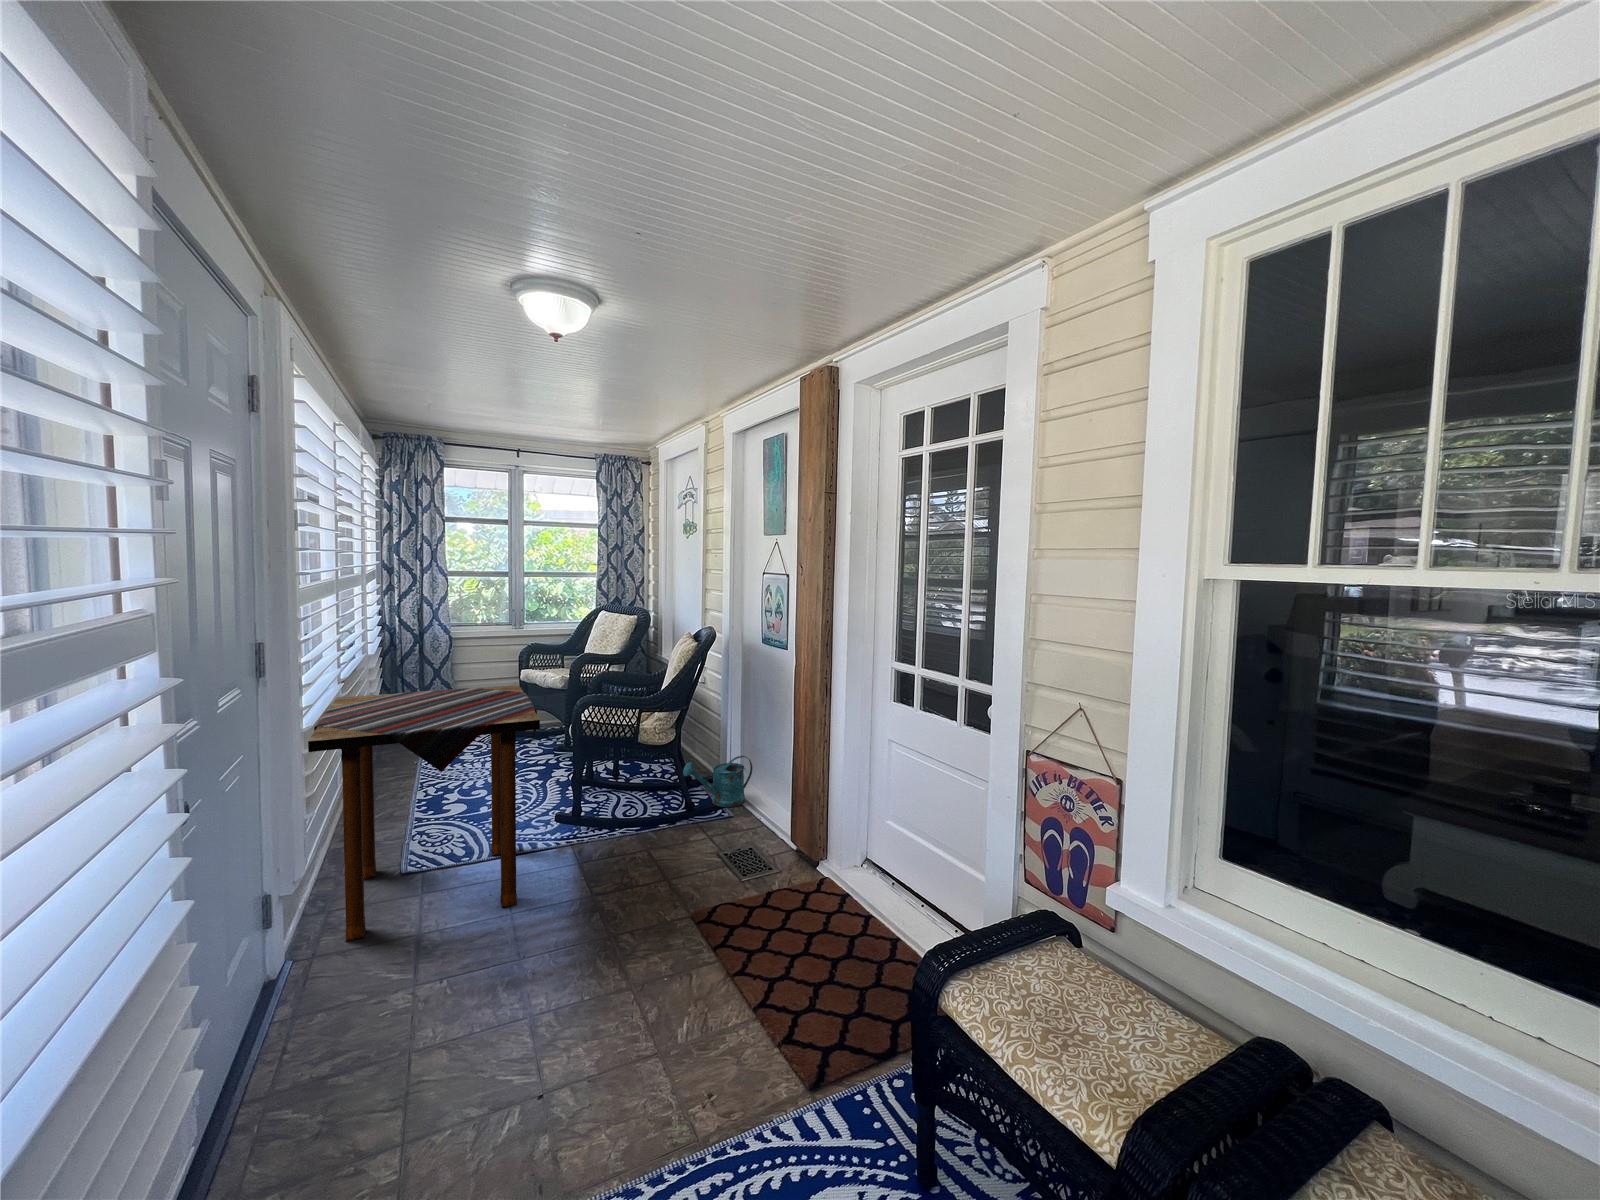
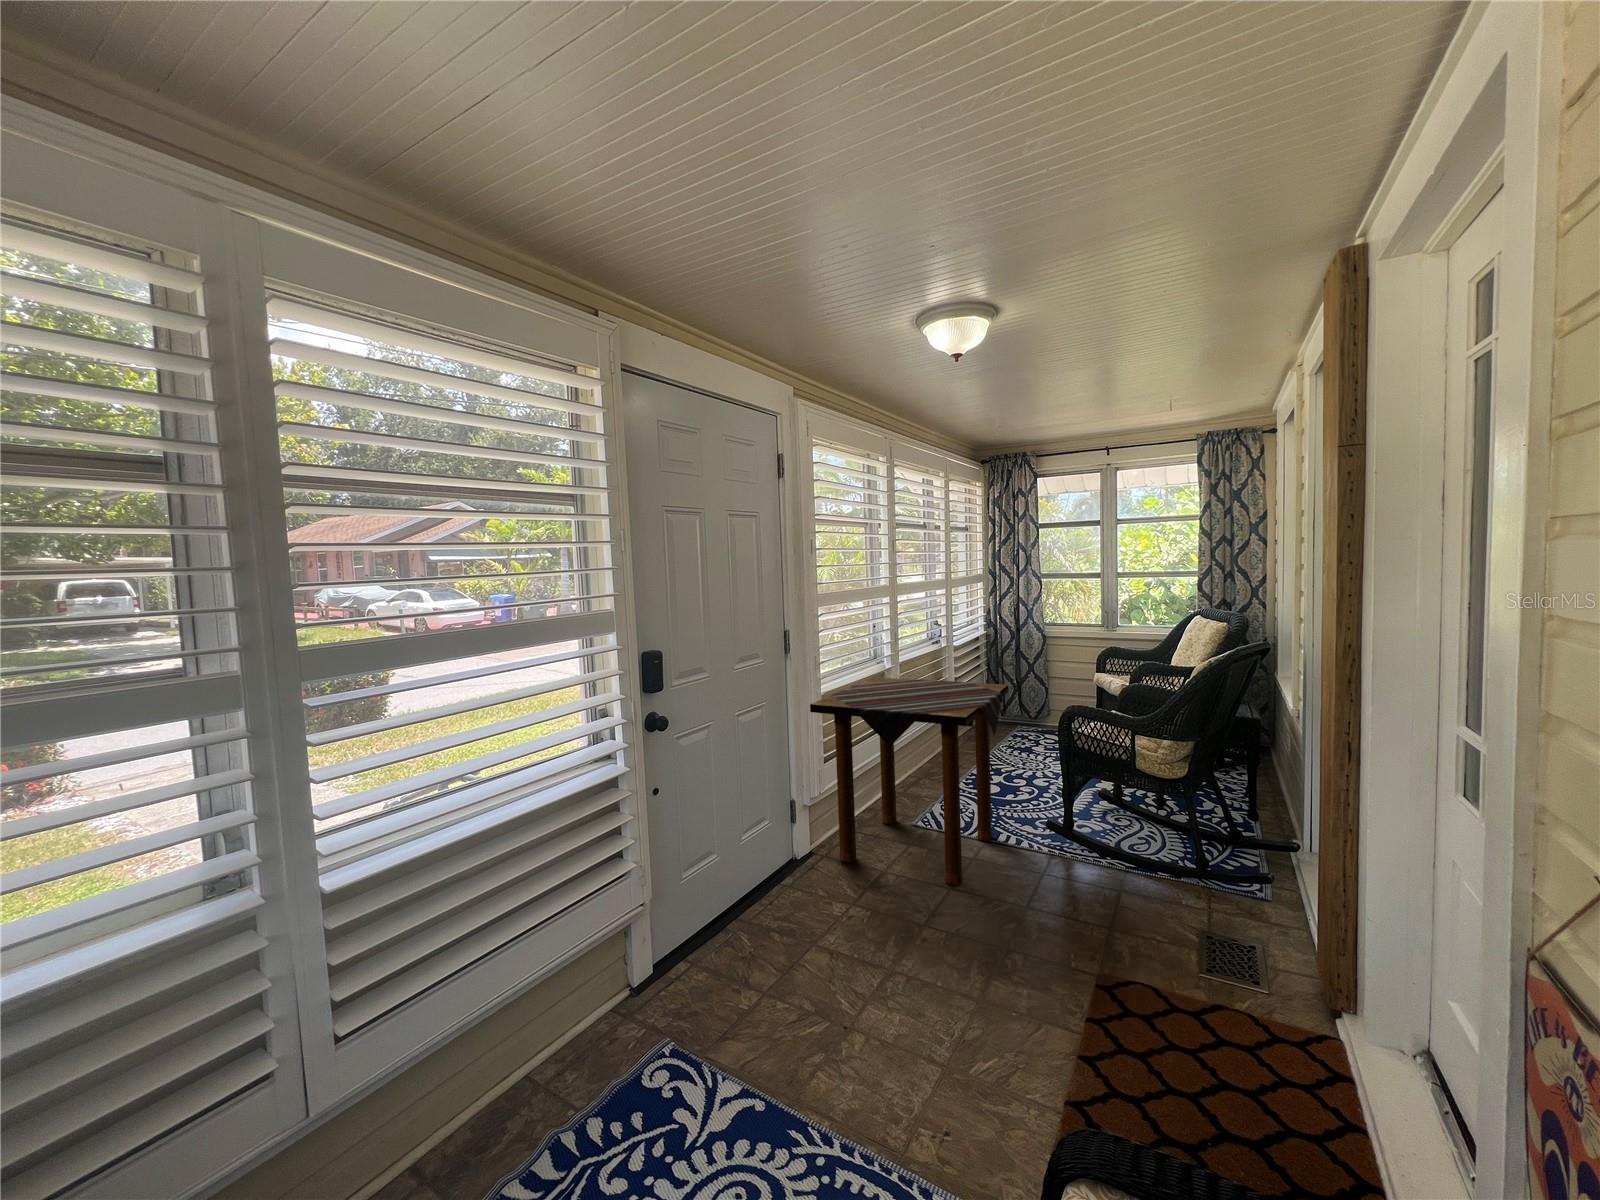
watering can: present [683,756,752,807] -> none [1205,808,1320,886]

